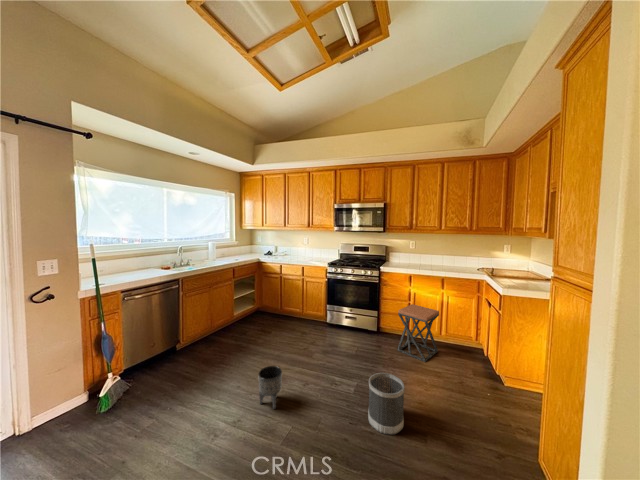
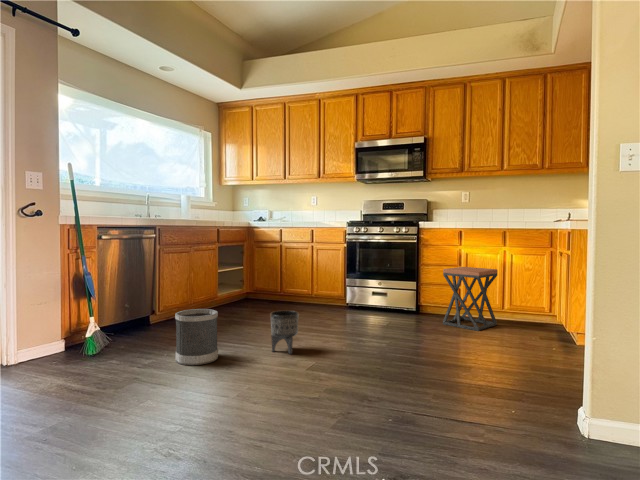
wastebasket: present [368,373,405,435] -> present [175,309,218,365]

